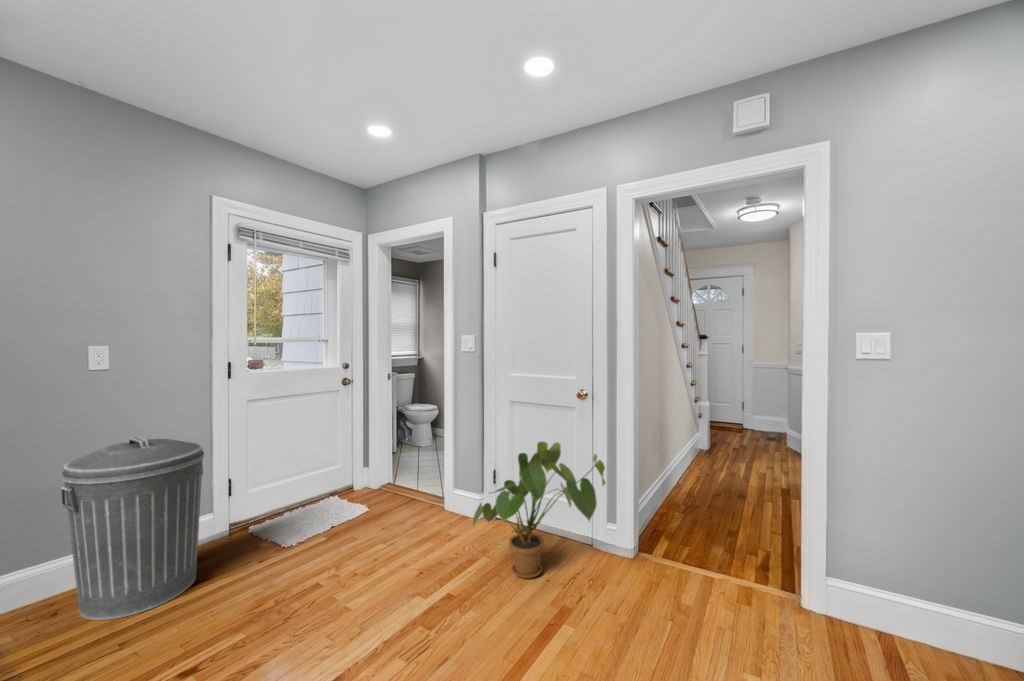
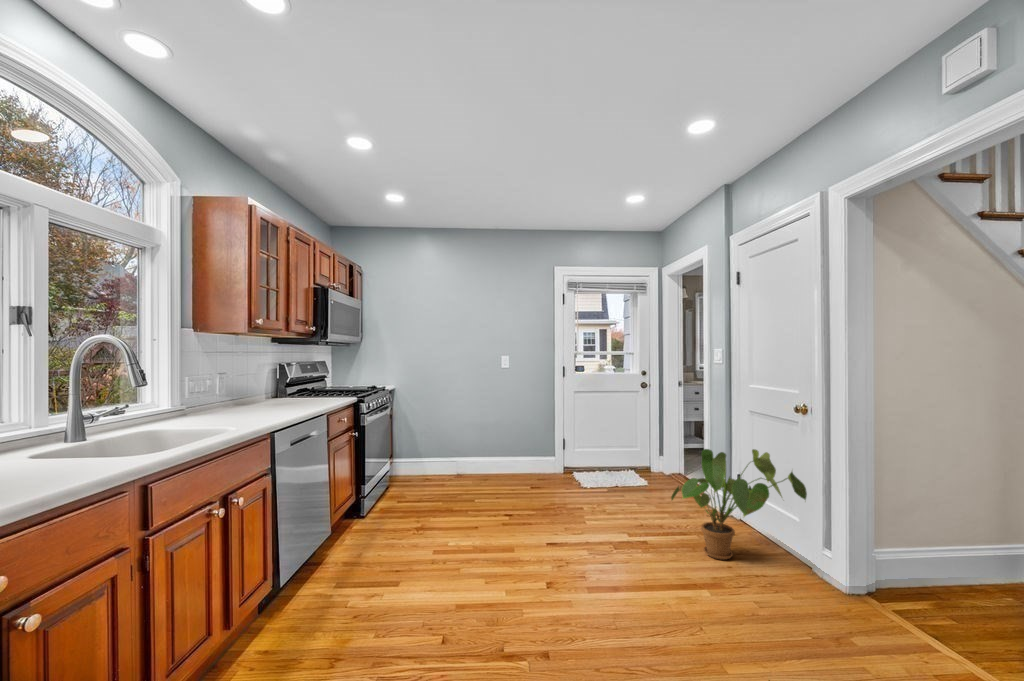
trash can: present [61,437,204,620] -> none [484,402,541,490]

